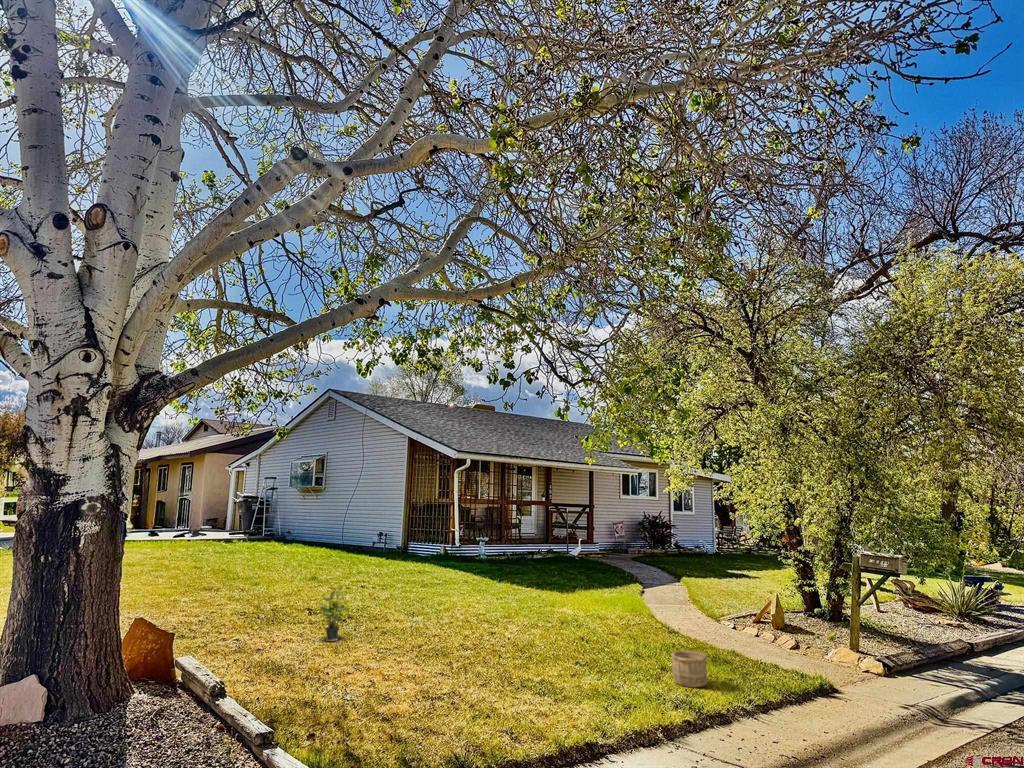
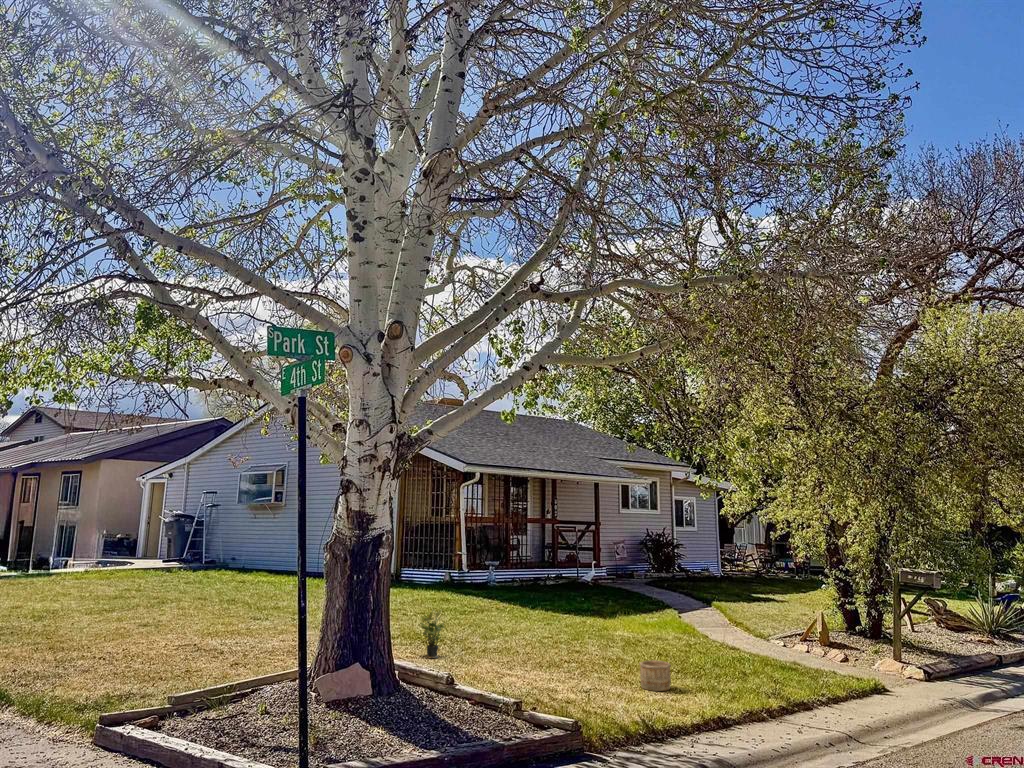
wooden bucket: present [671,650,707,687] -> present [640,660,671,691]

